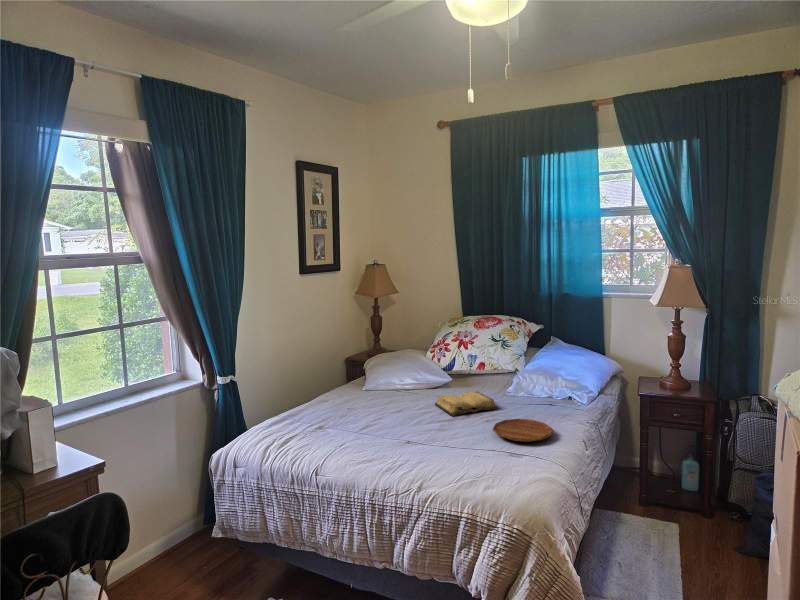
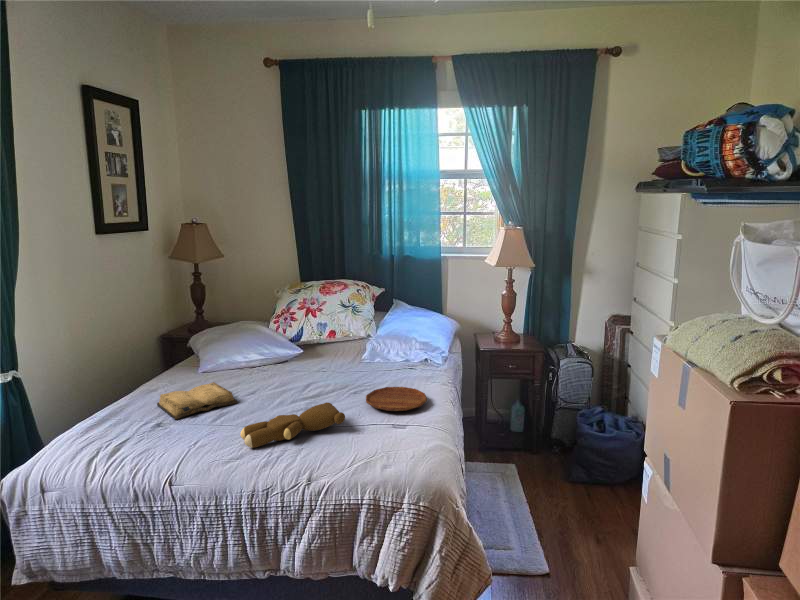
diary: present [435,391,498,416] -> present [157,382,237,420]
teddy bear: none [376,425,465,455] -> present [240,403,345,448]

